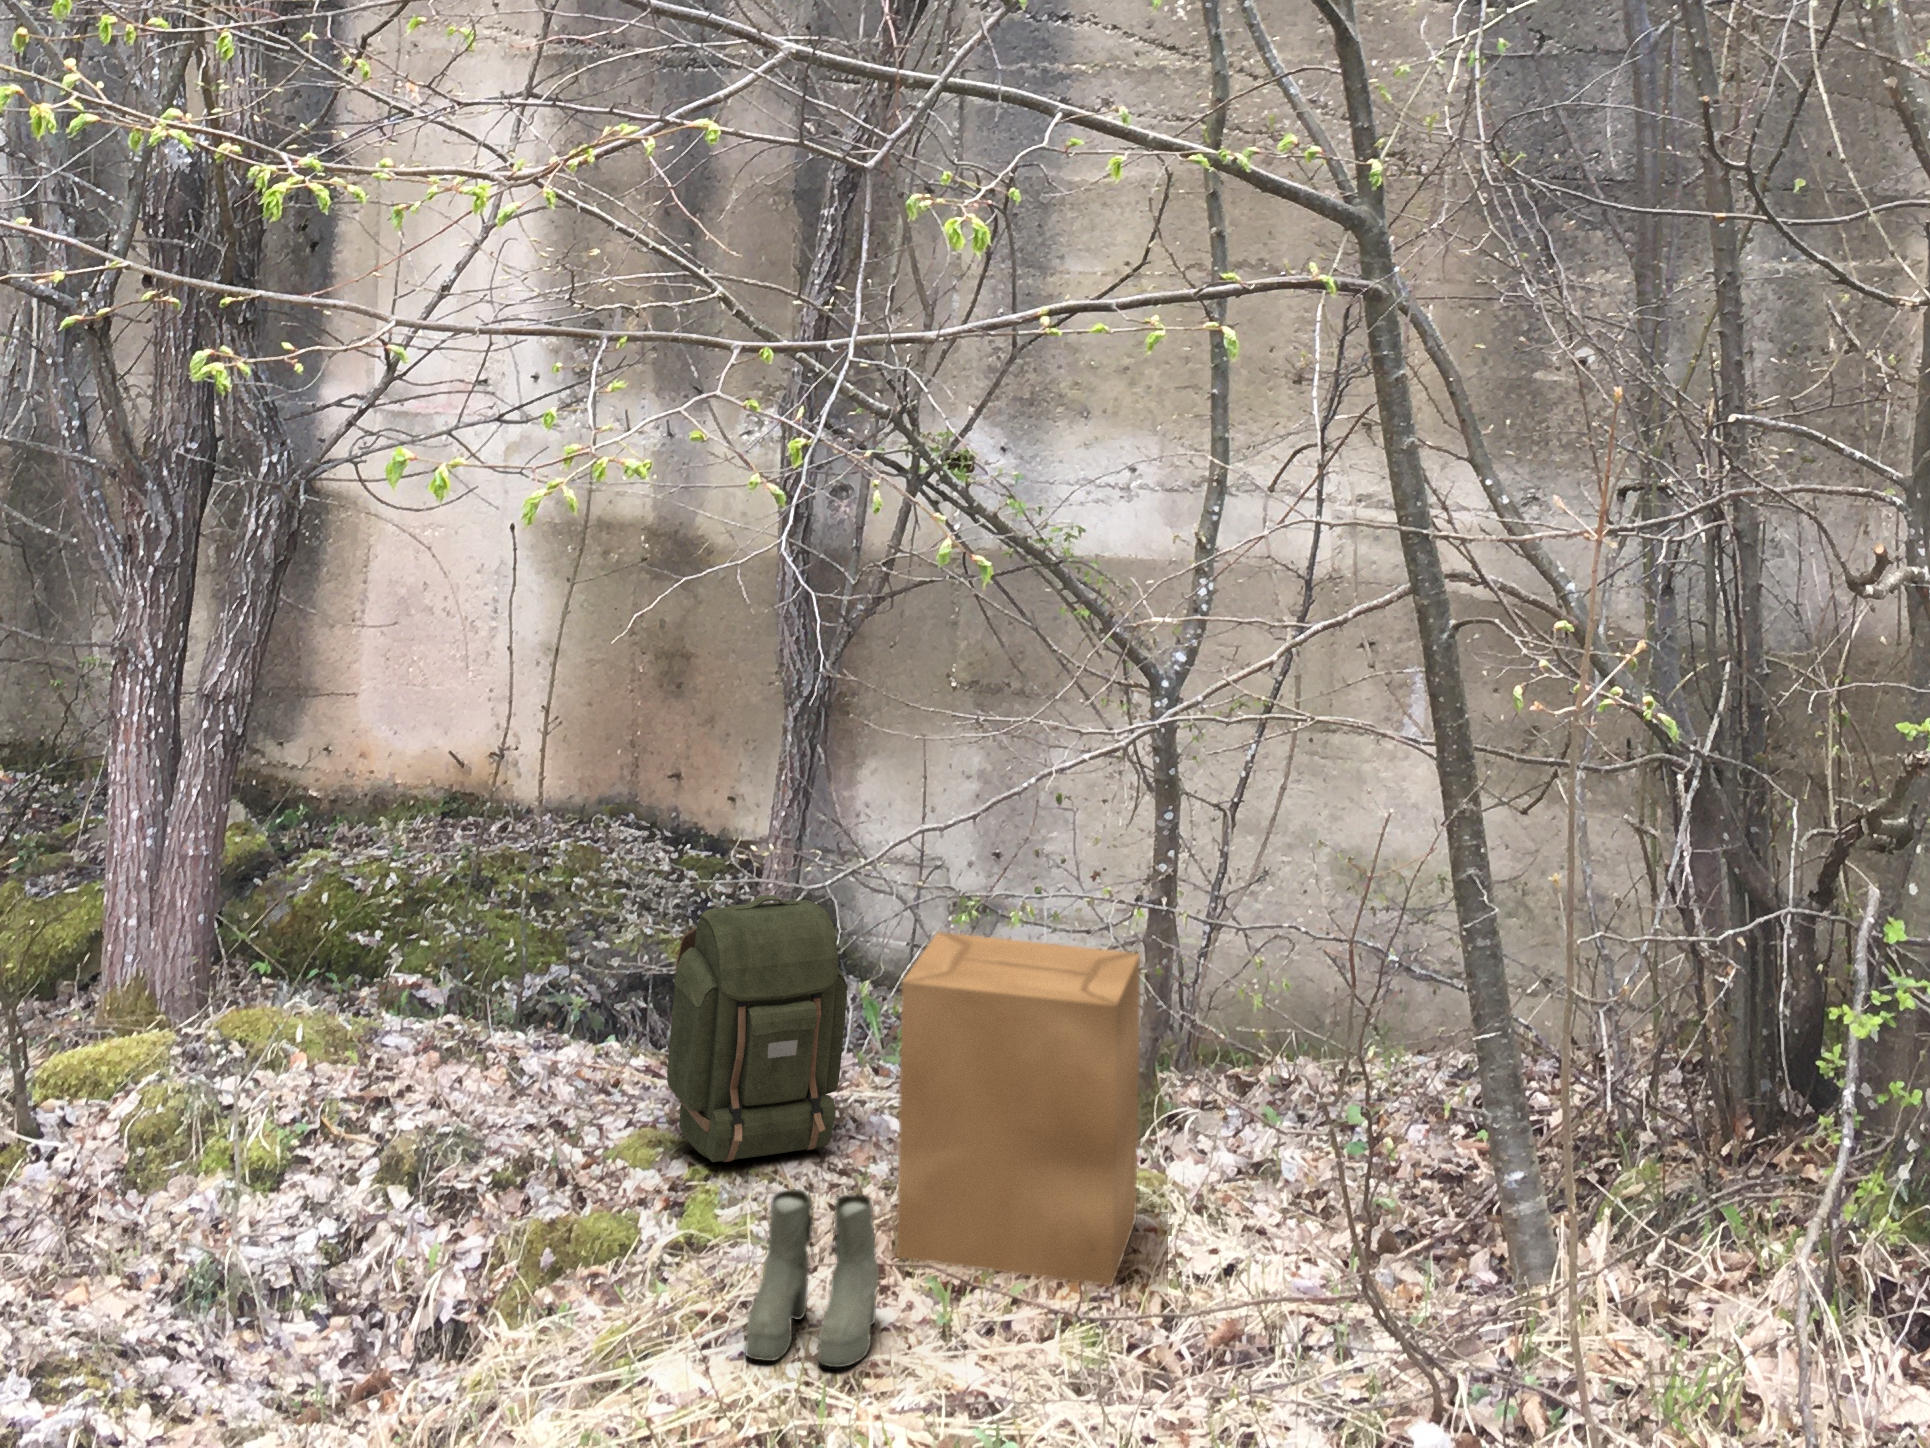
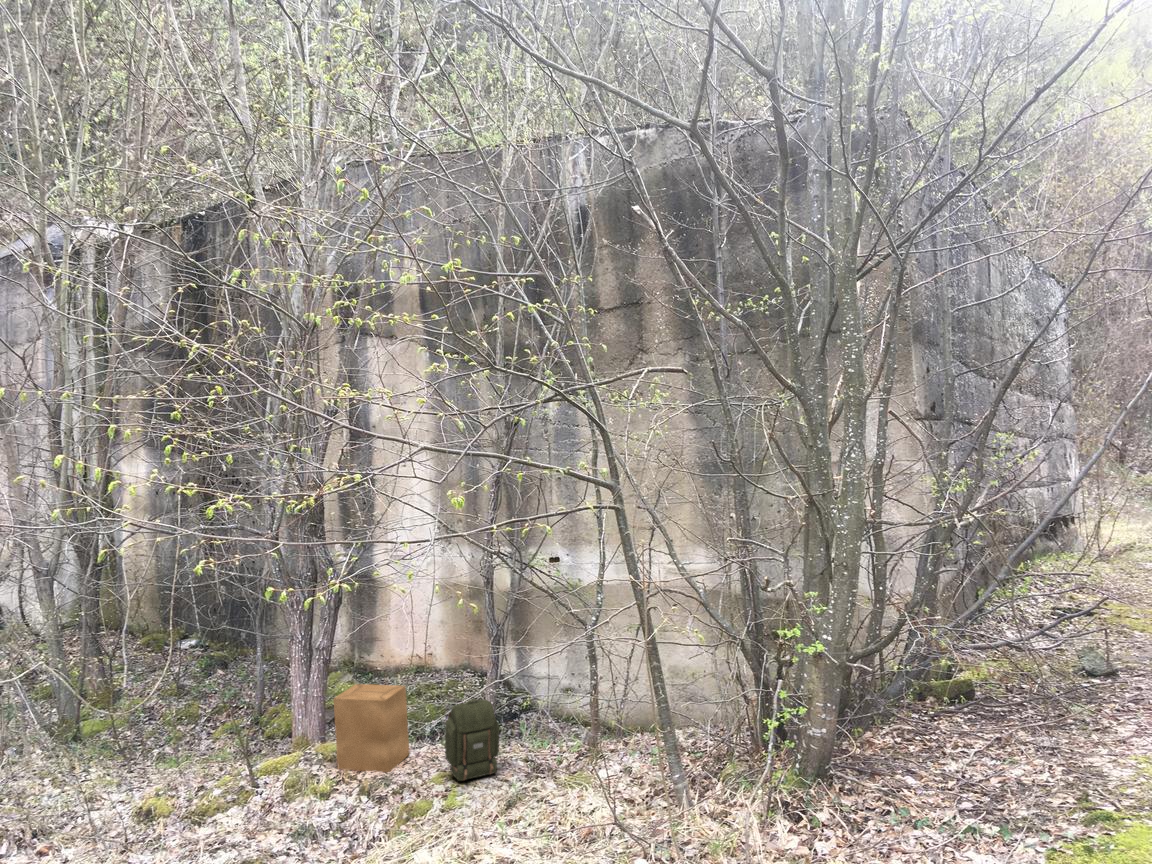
cardboard box: present [897,932,1140,1286] -> present [334,684,409,772]
boots: present [745,1189,879,1367] -> none [454,794,497,848]

